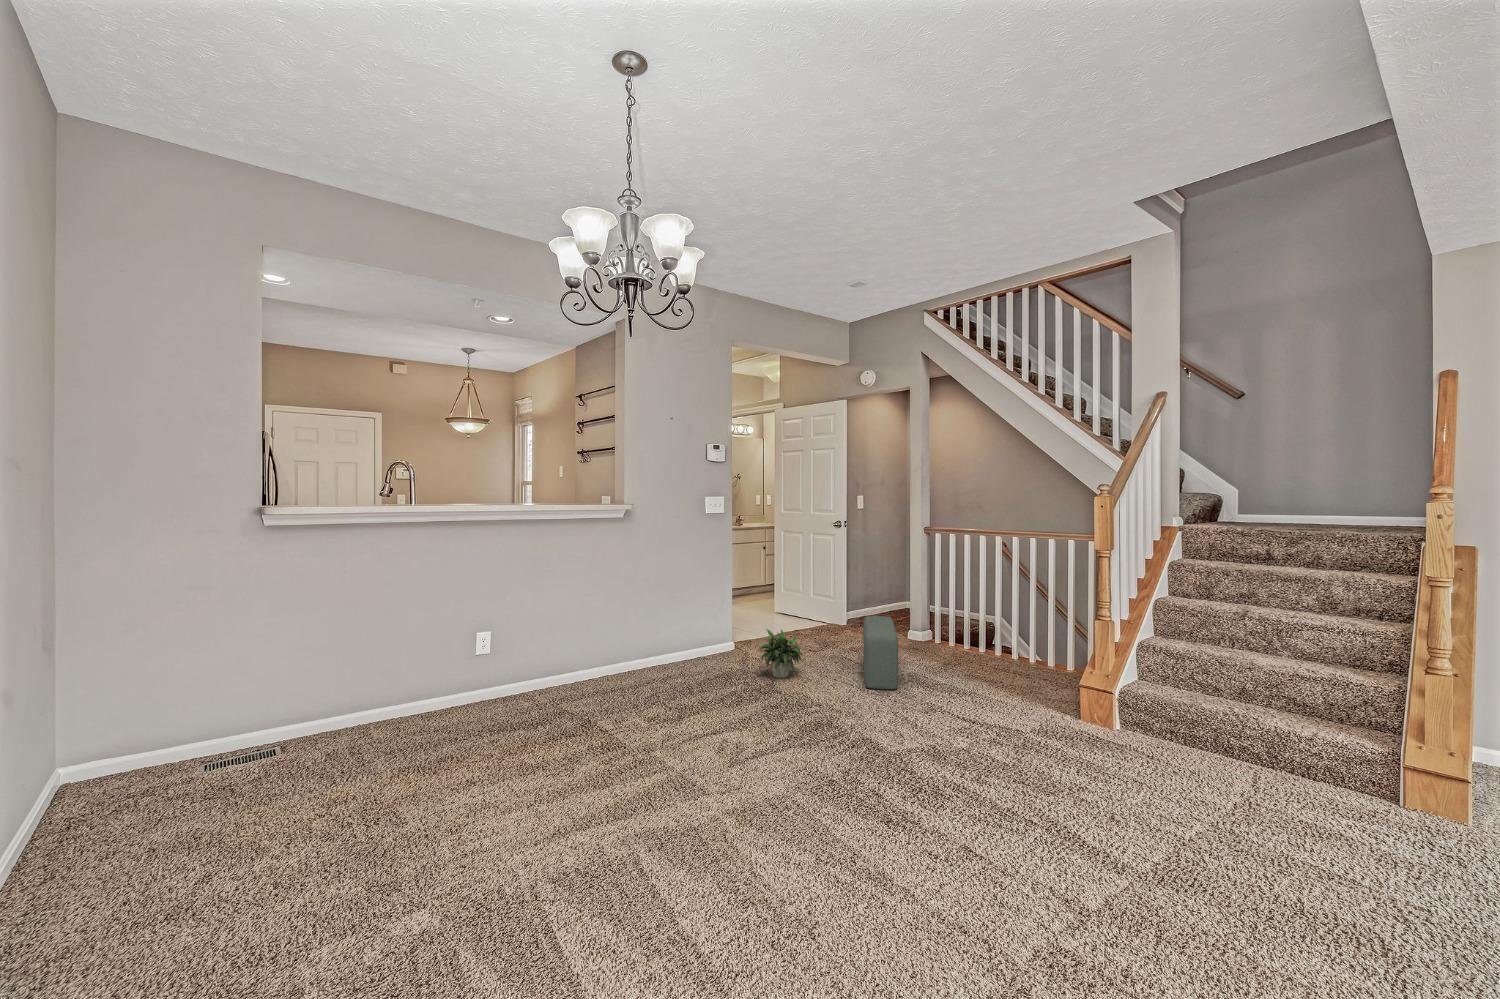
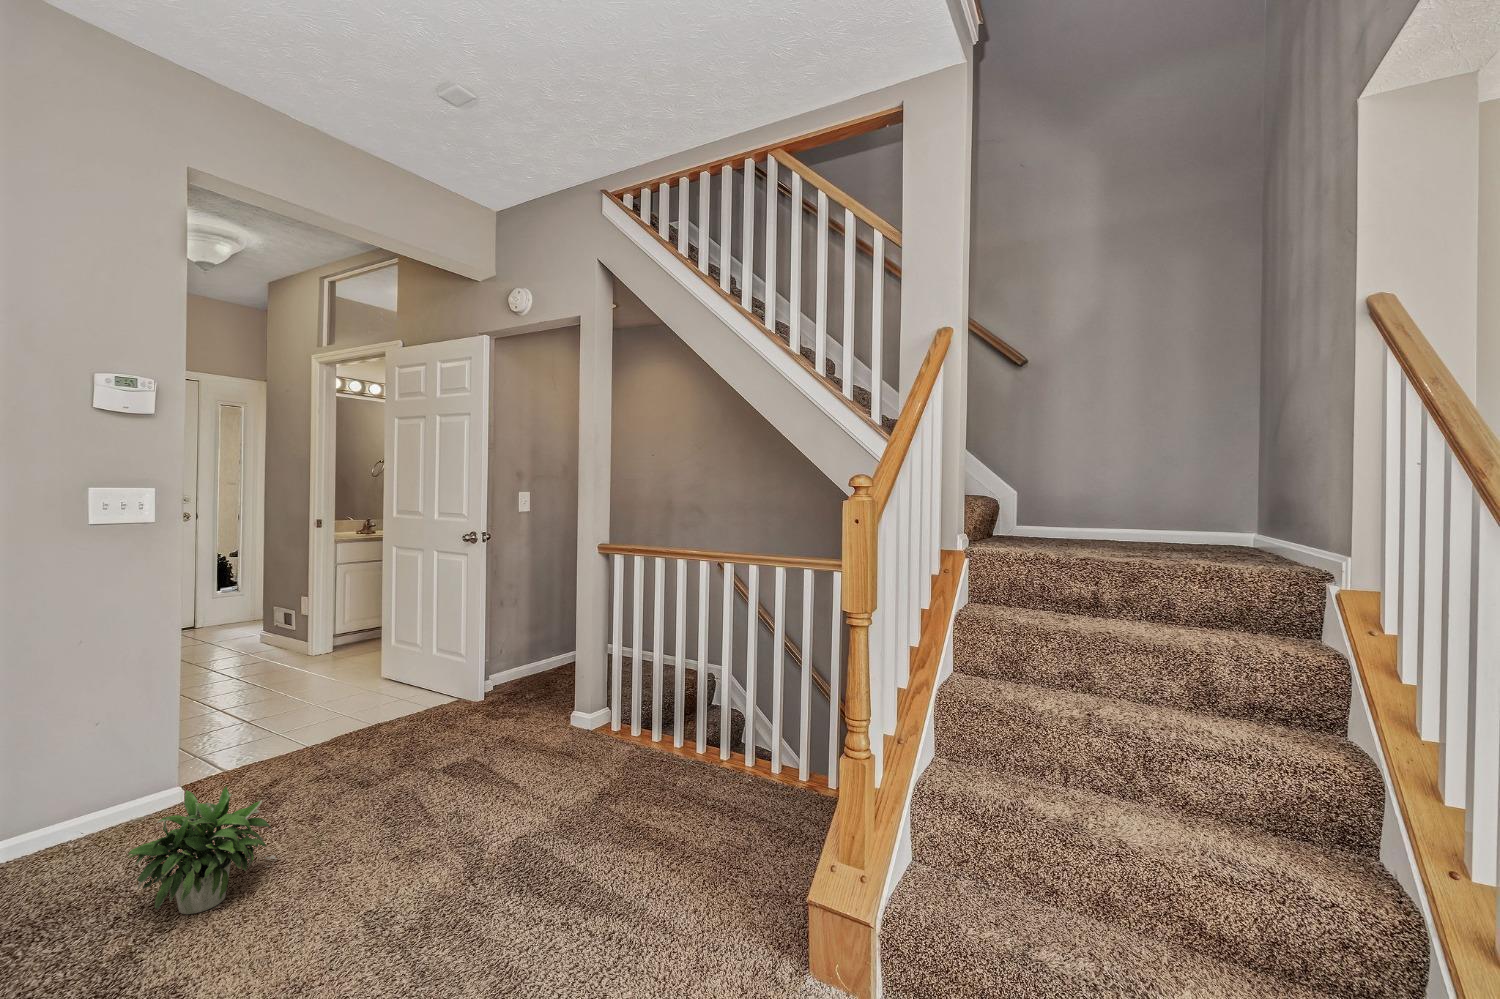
pouf: present [863,616,898,689] -> none [386,722,503,924]

